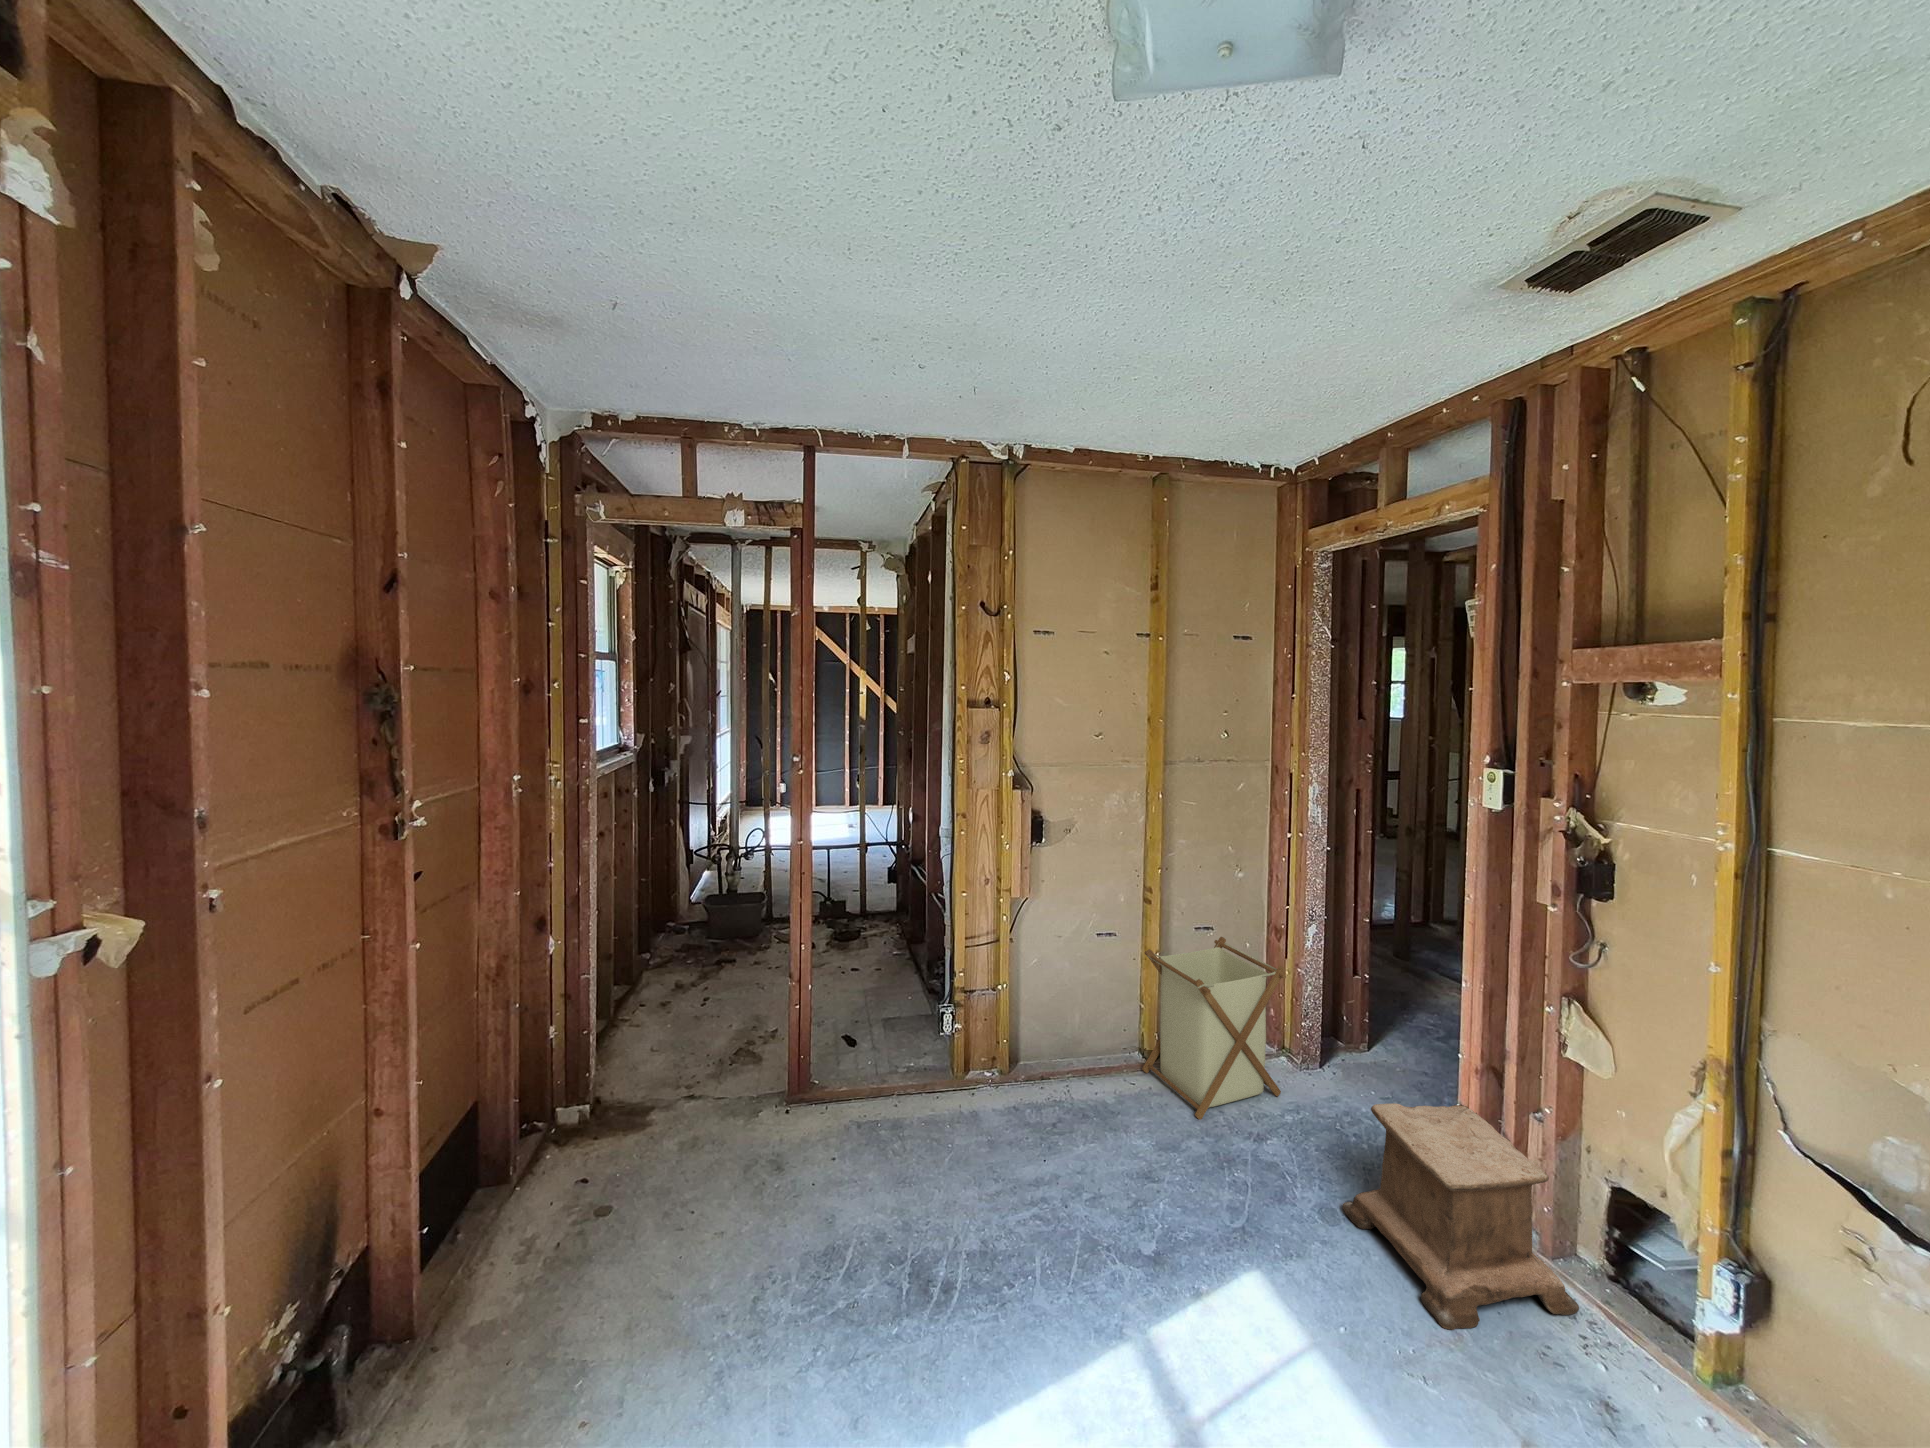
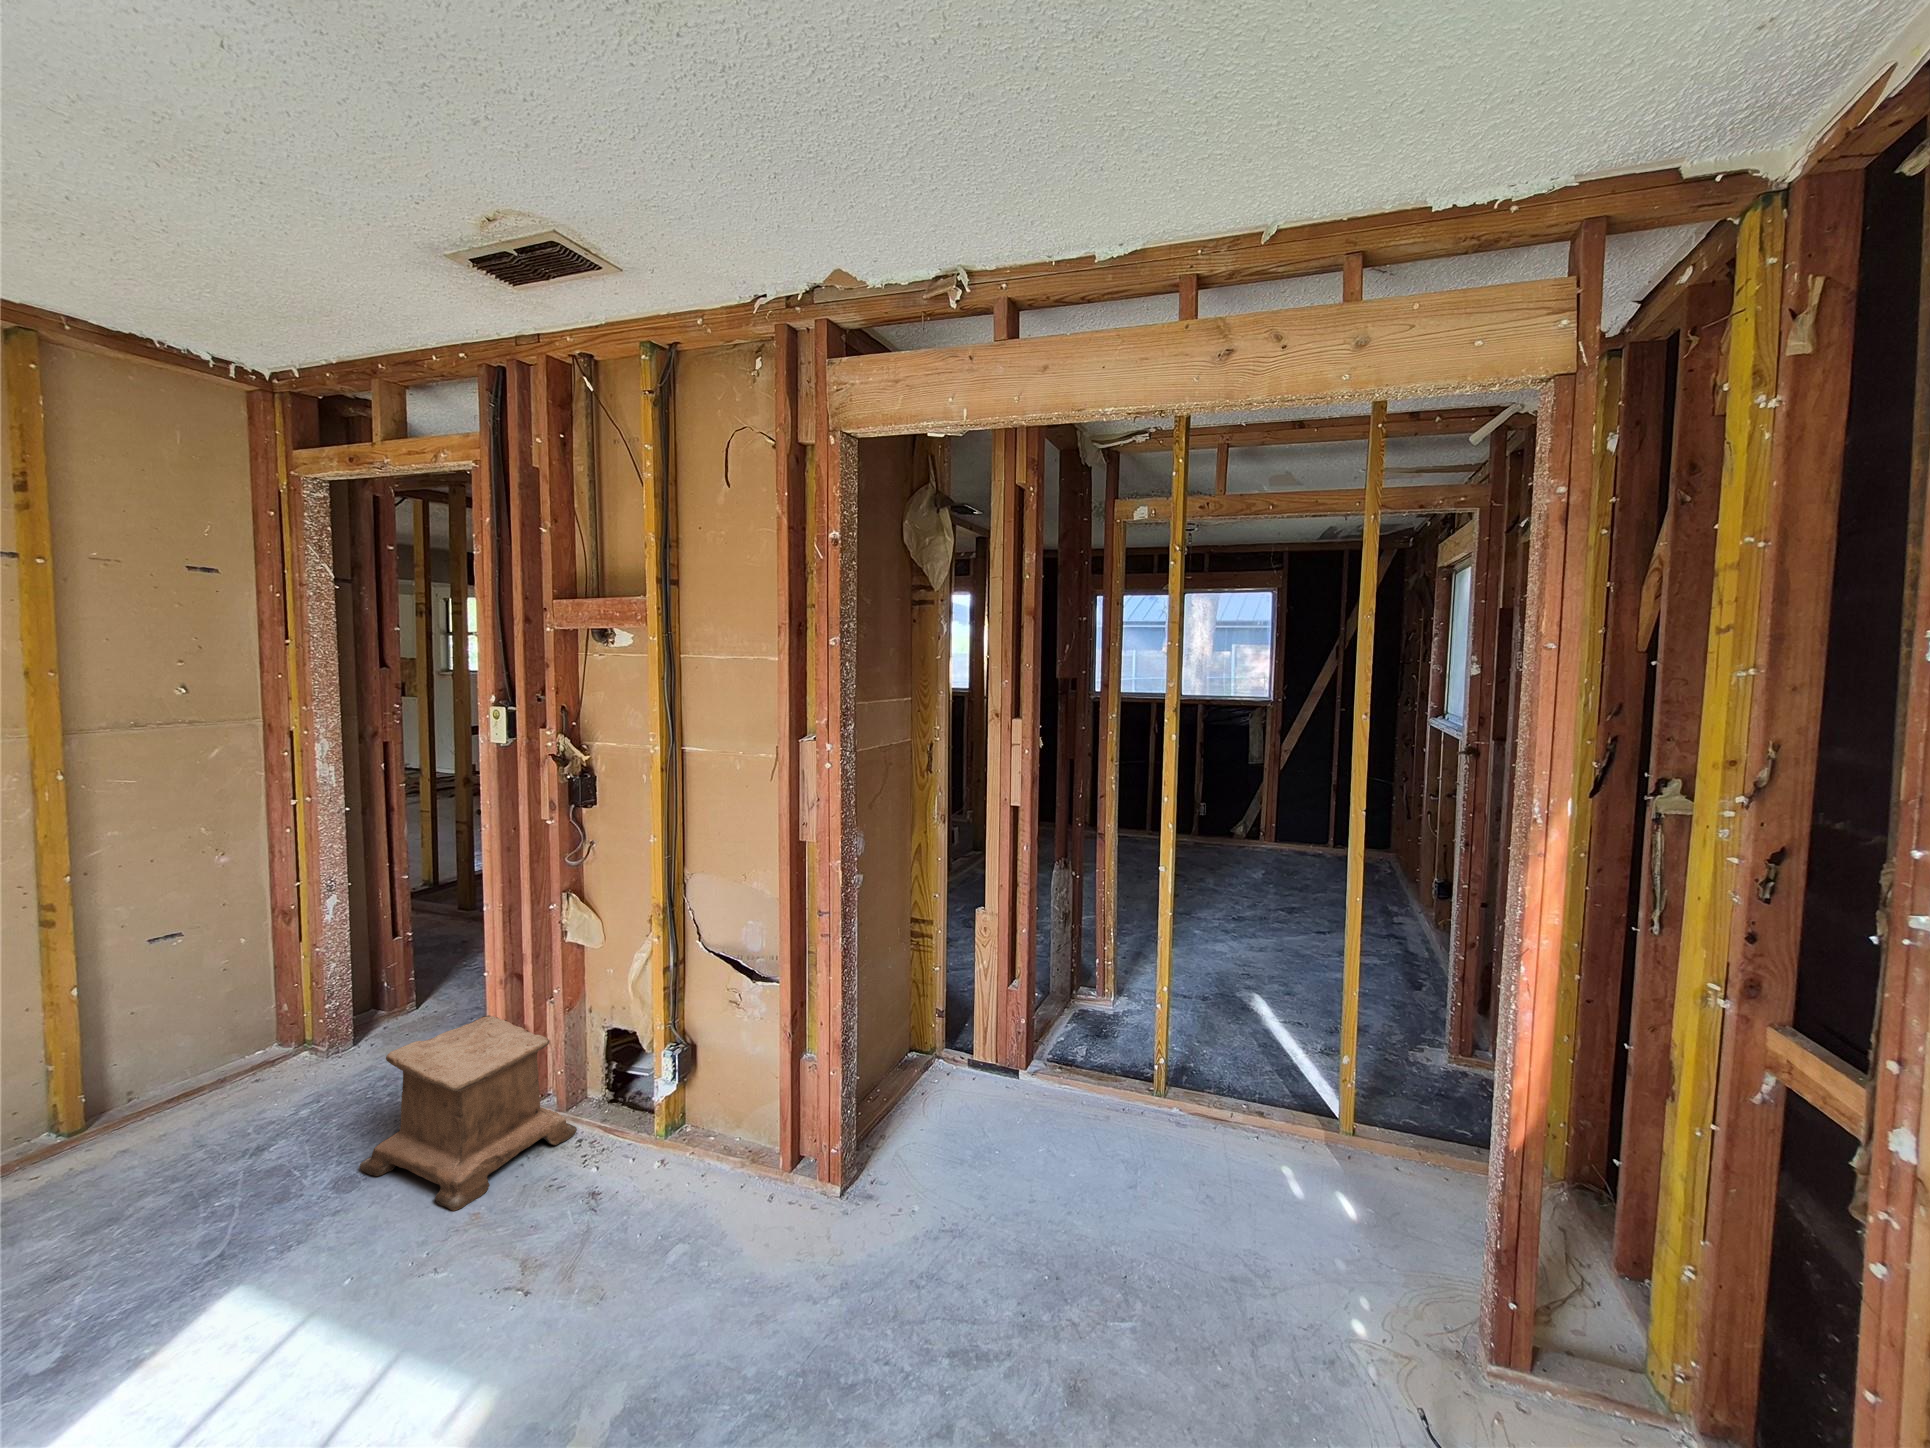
laundry basket: present [1142,937,1286,1119] -> none [46,947,295,1174]

